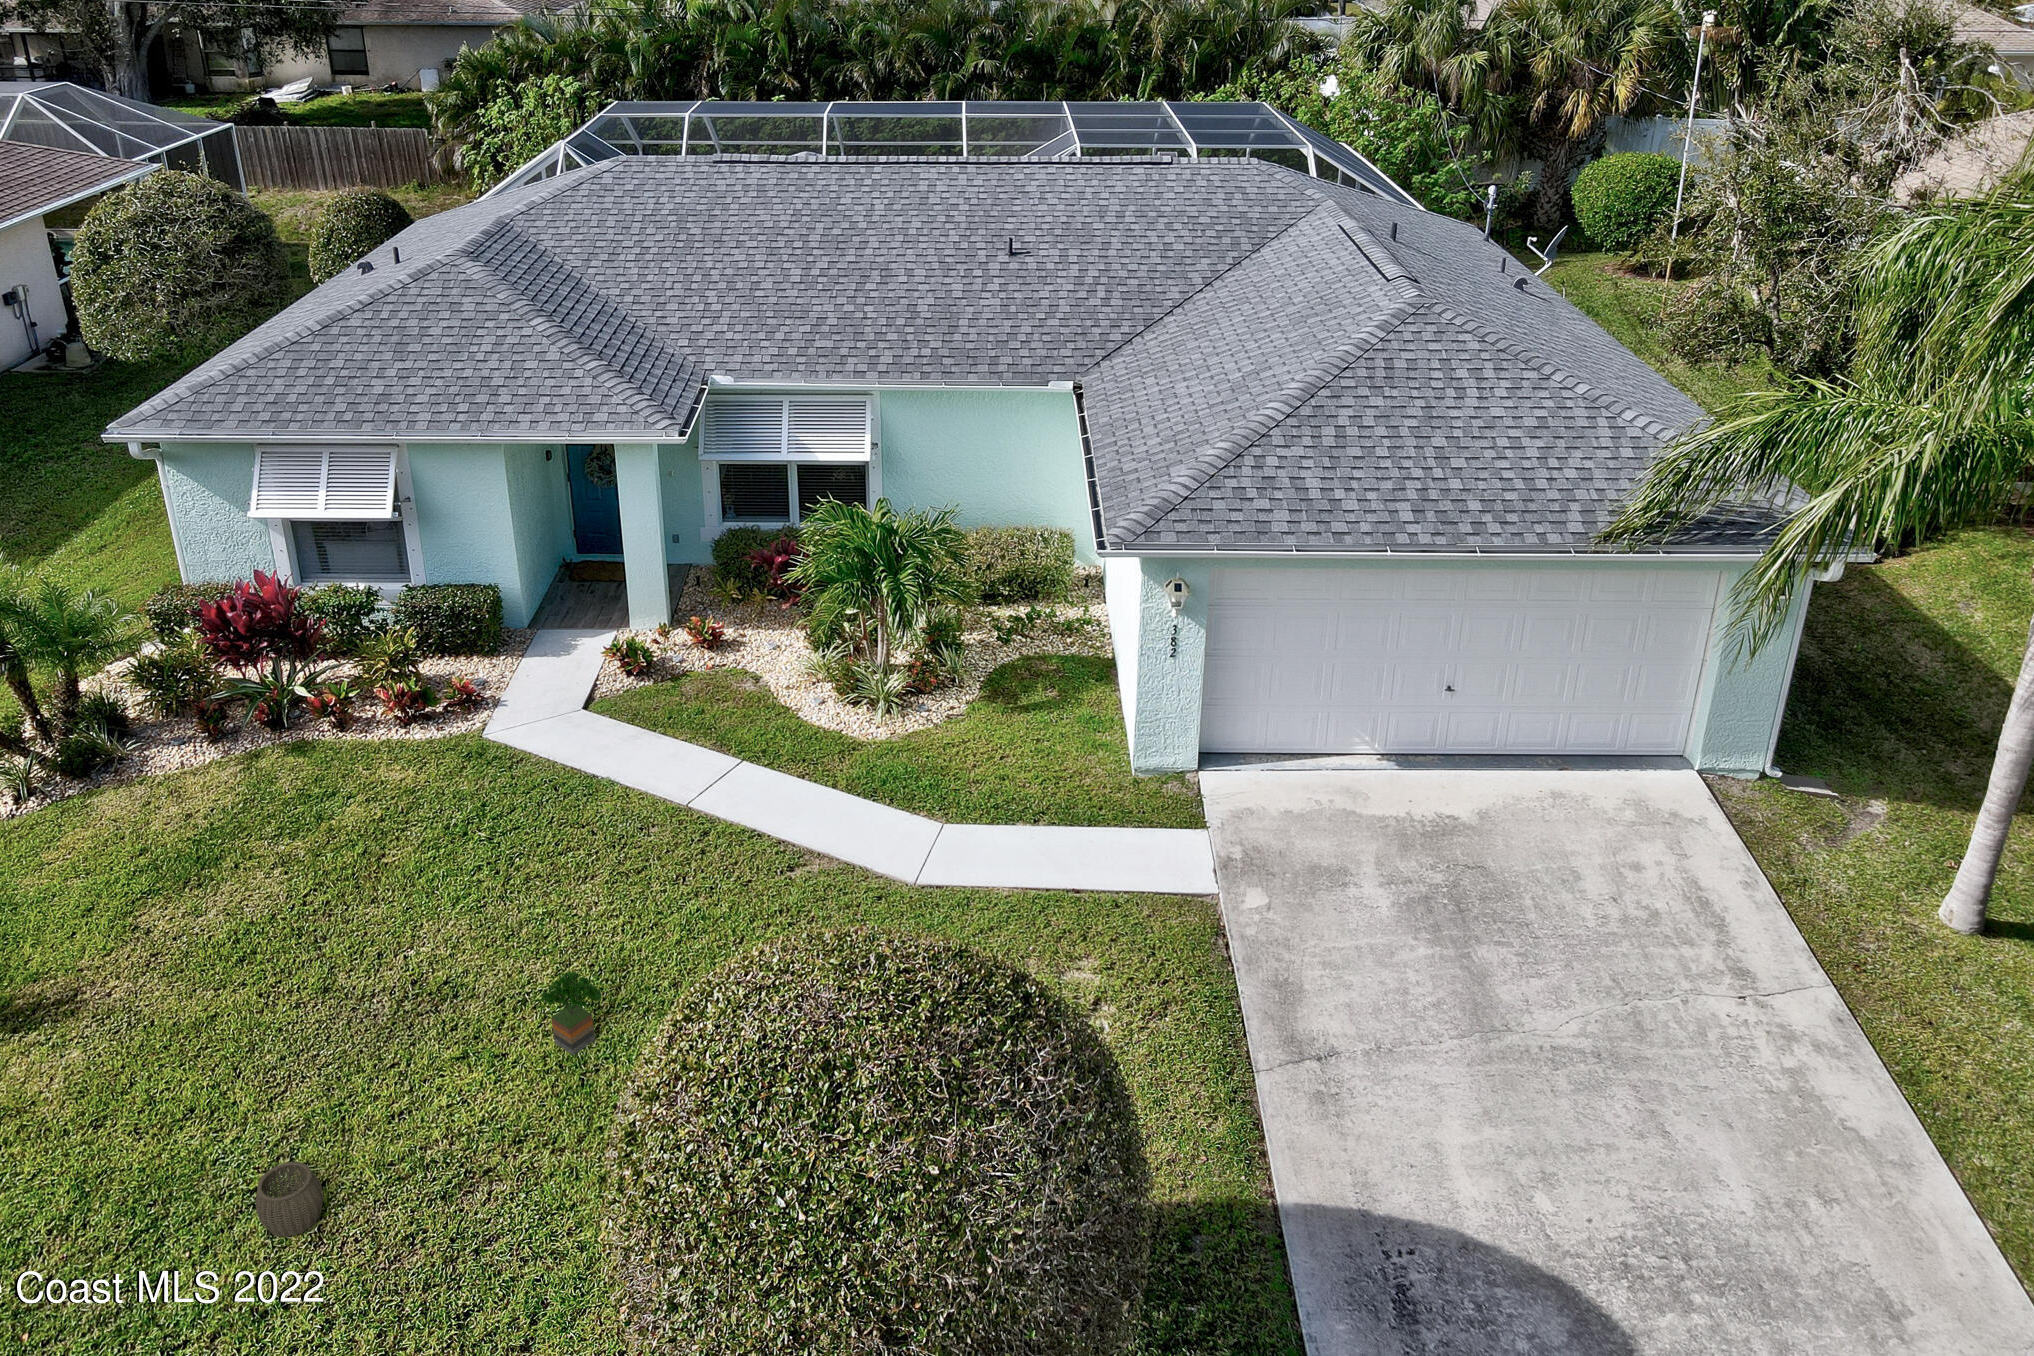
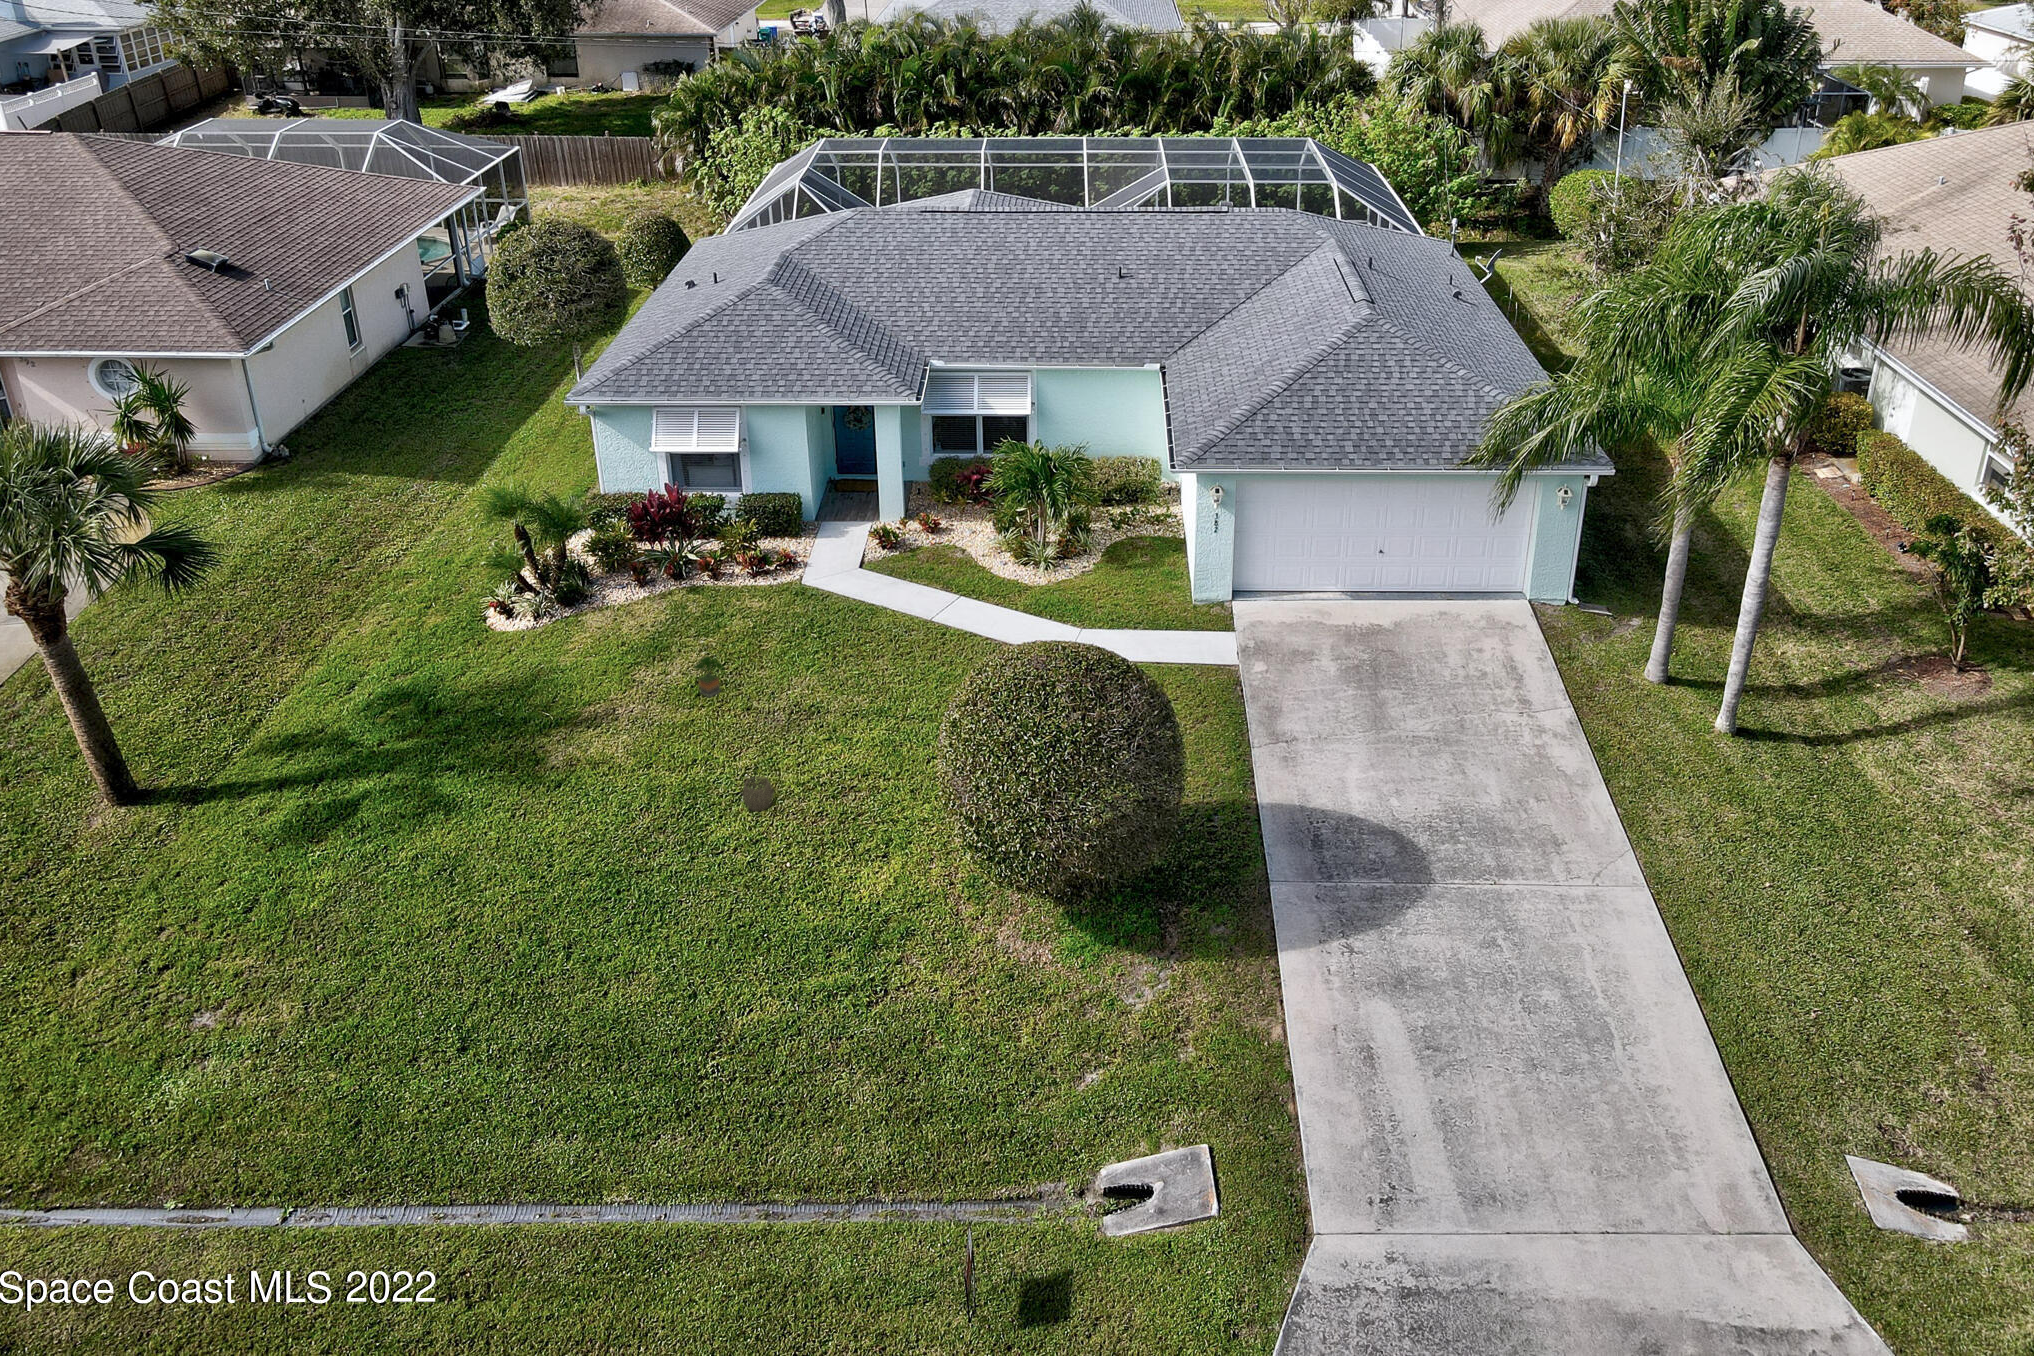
potted tree: present [541,971,602,1055] -> present [694,656,724,697]

